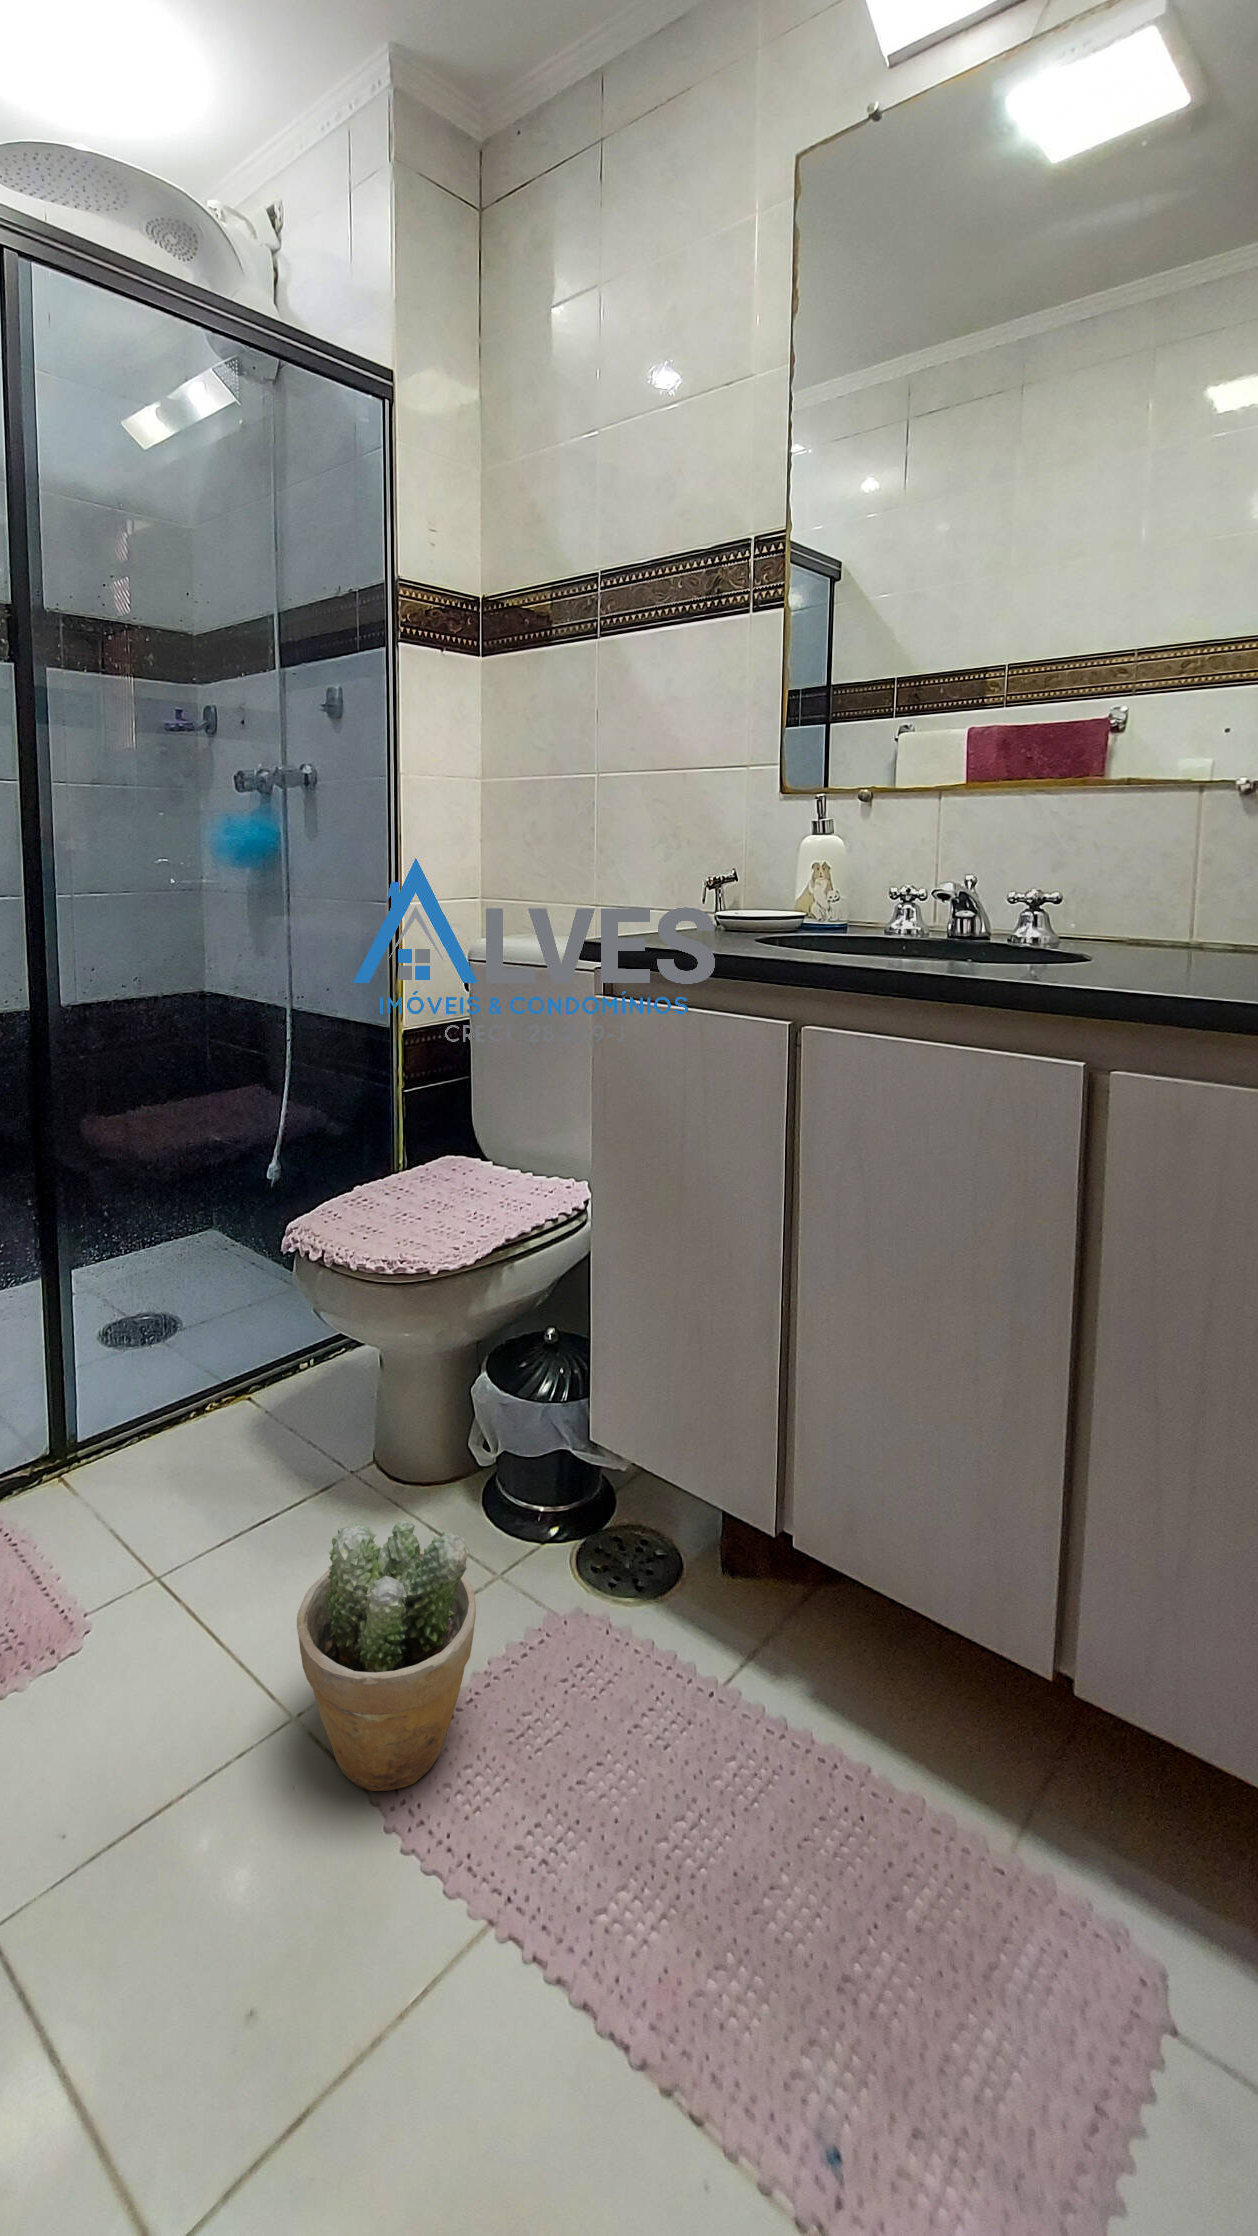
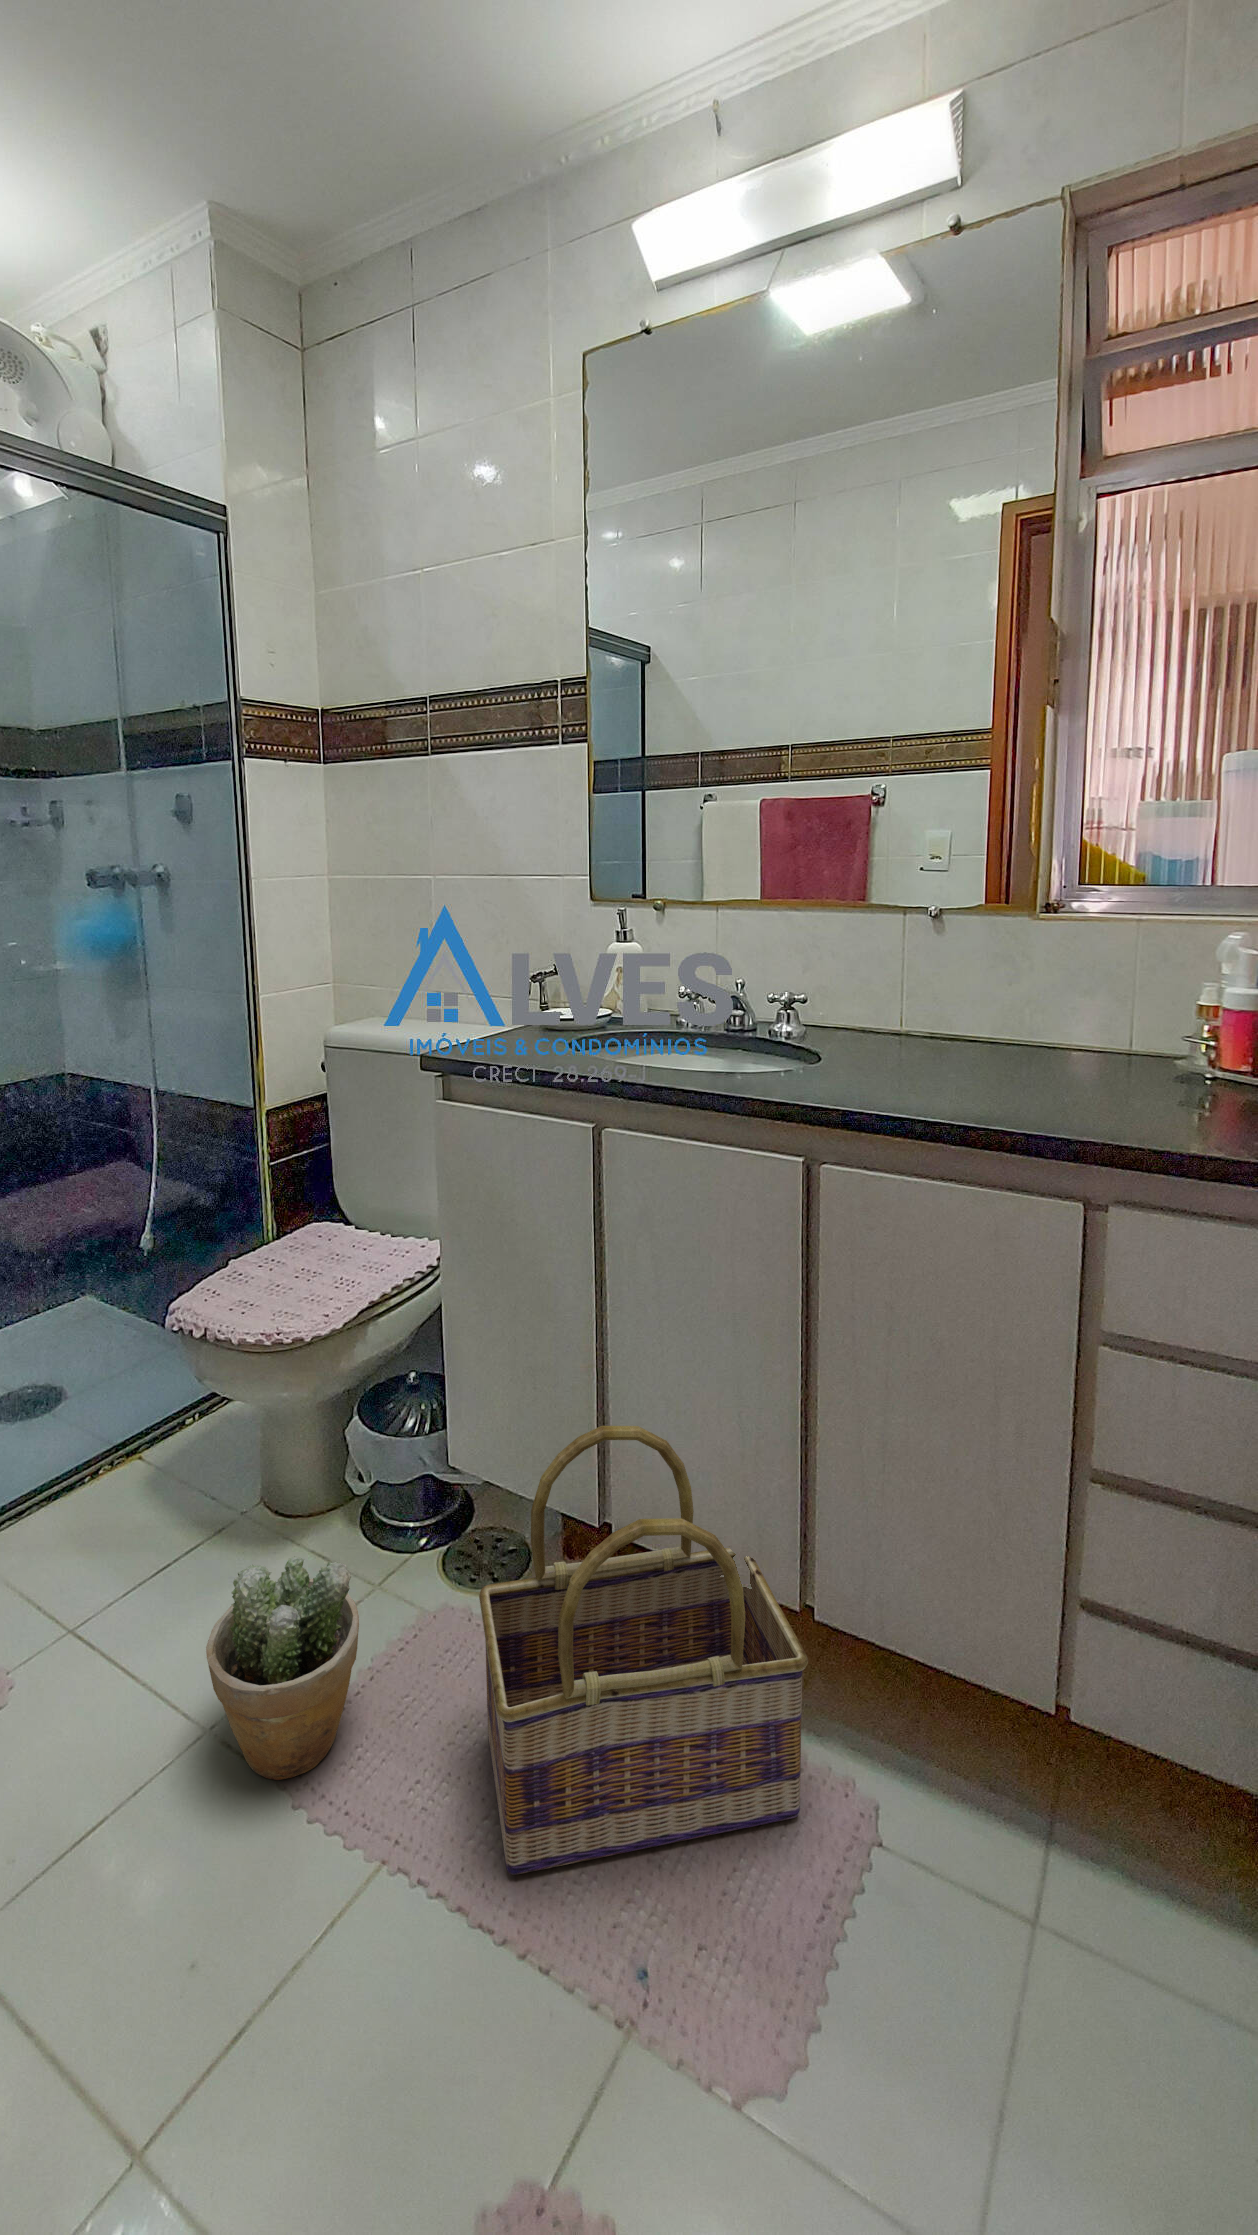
basket: none [624,1403,1077,1978] -> present [479,1426,808,1875]

